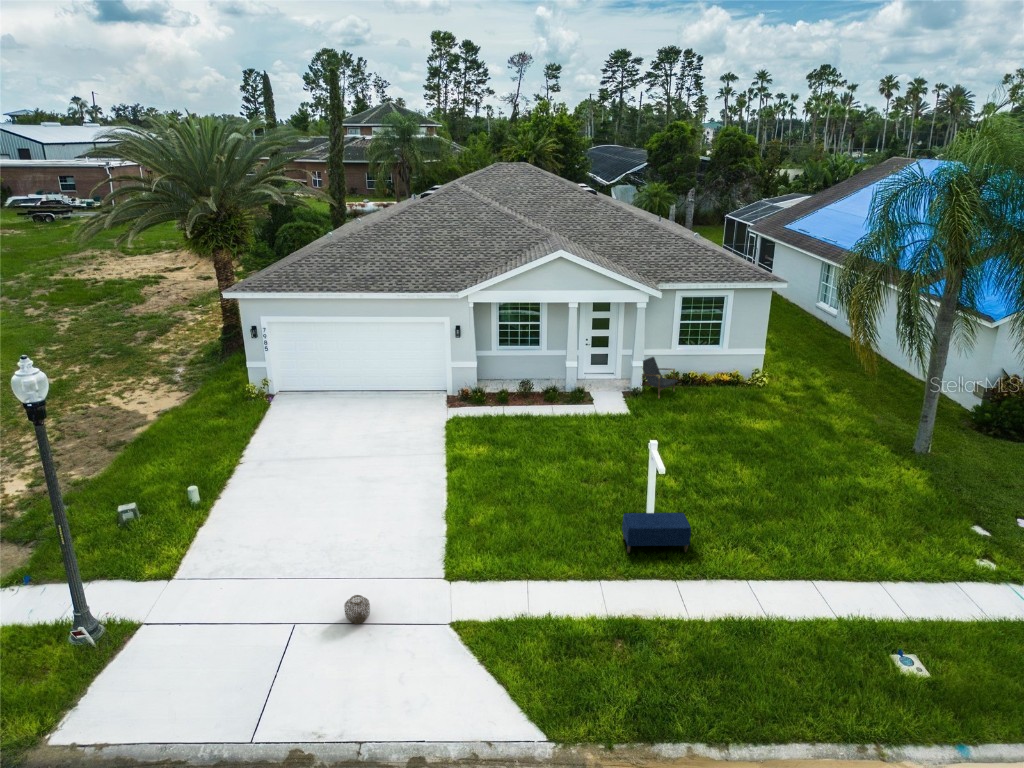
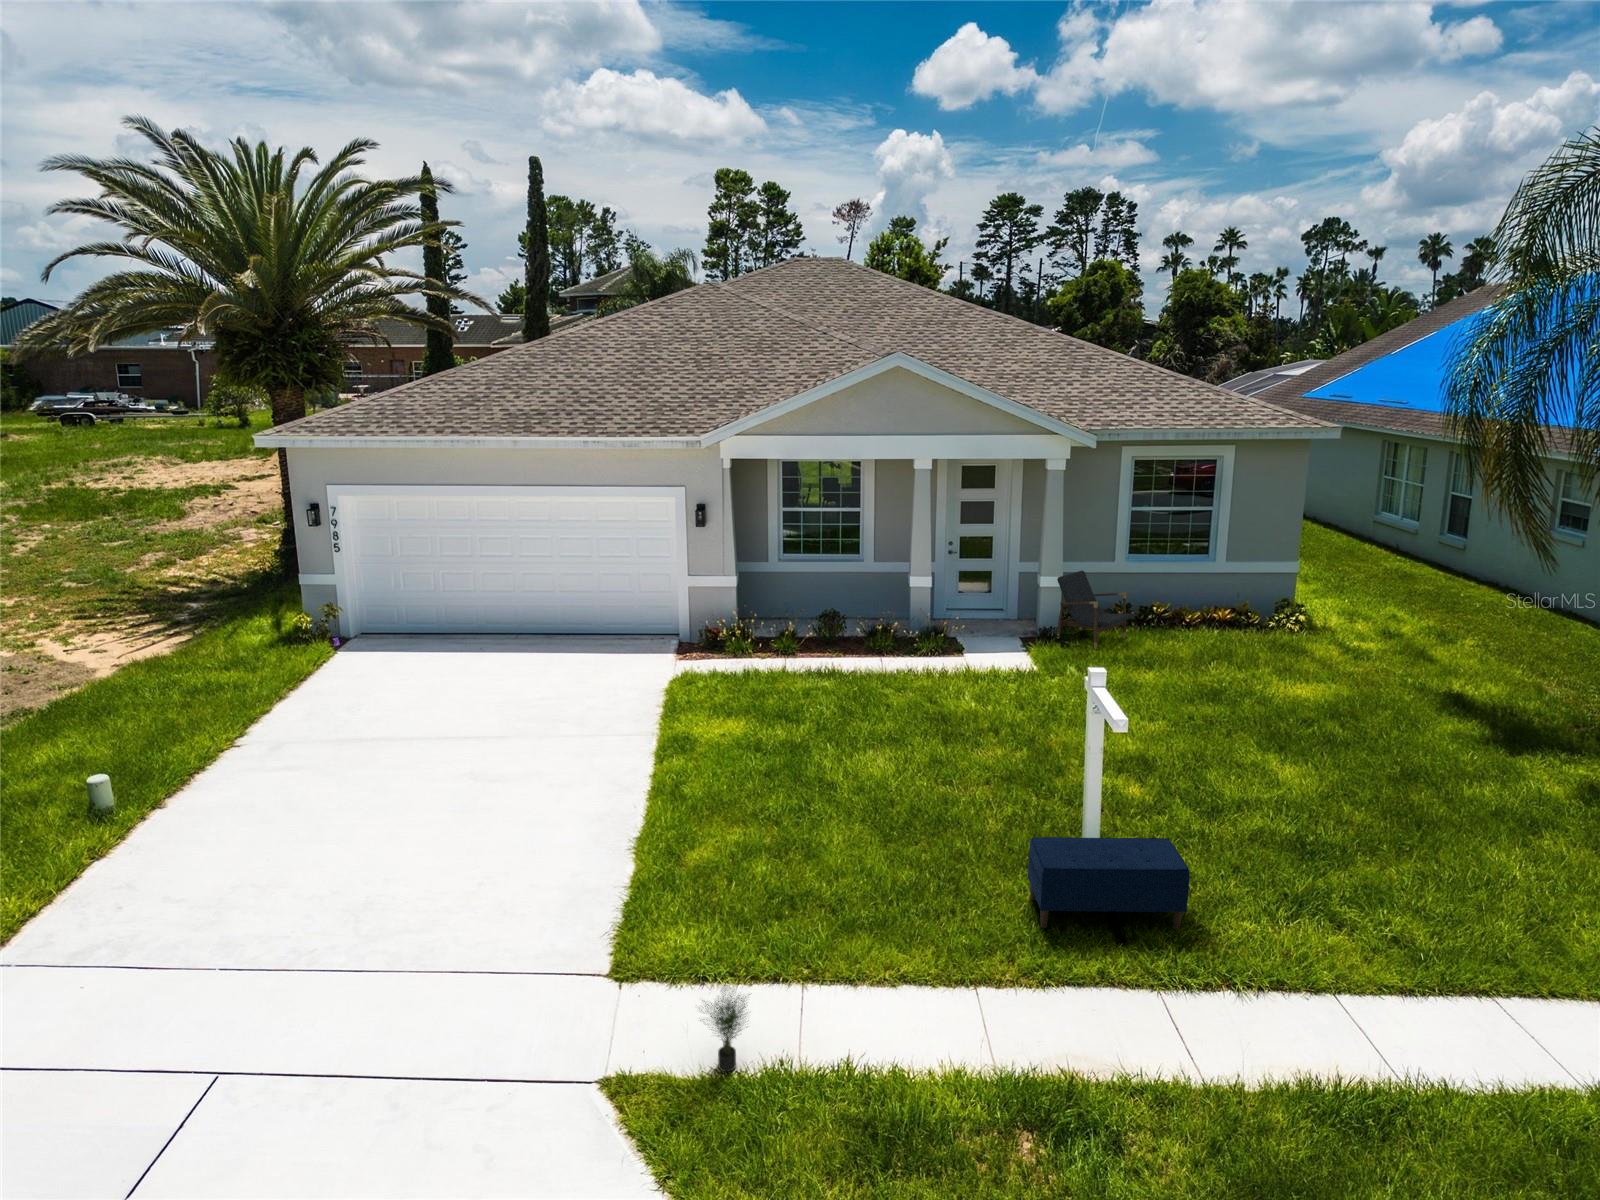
potted plant: none [486,584,510,619] -> present [704,985,750,1072]
woven basket: present [345,595,370,624] -> none [346,1003,411,1076]

